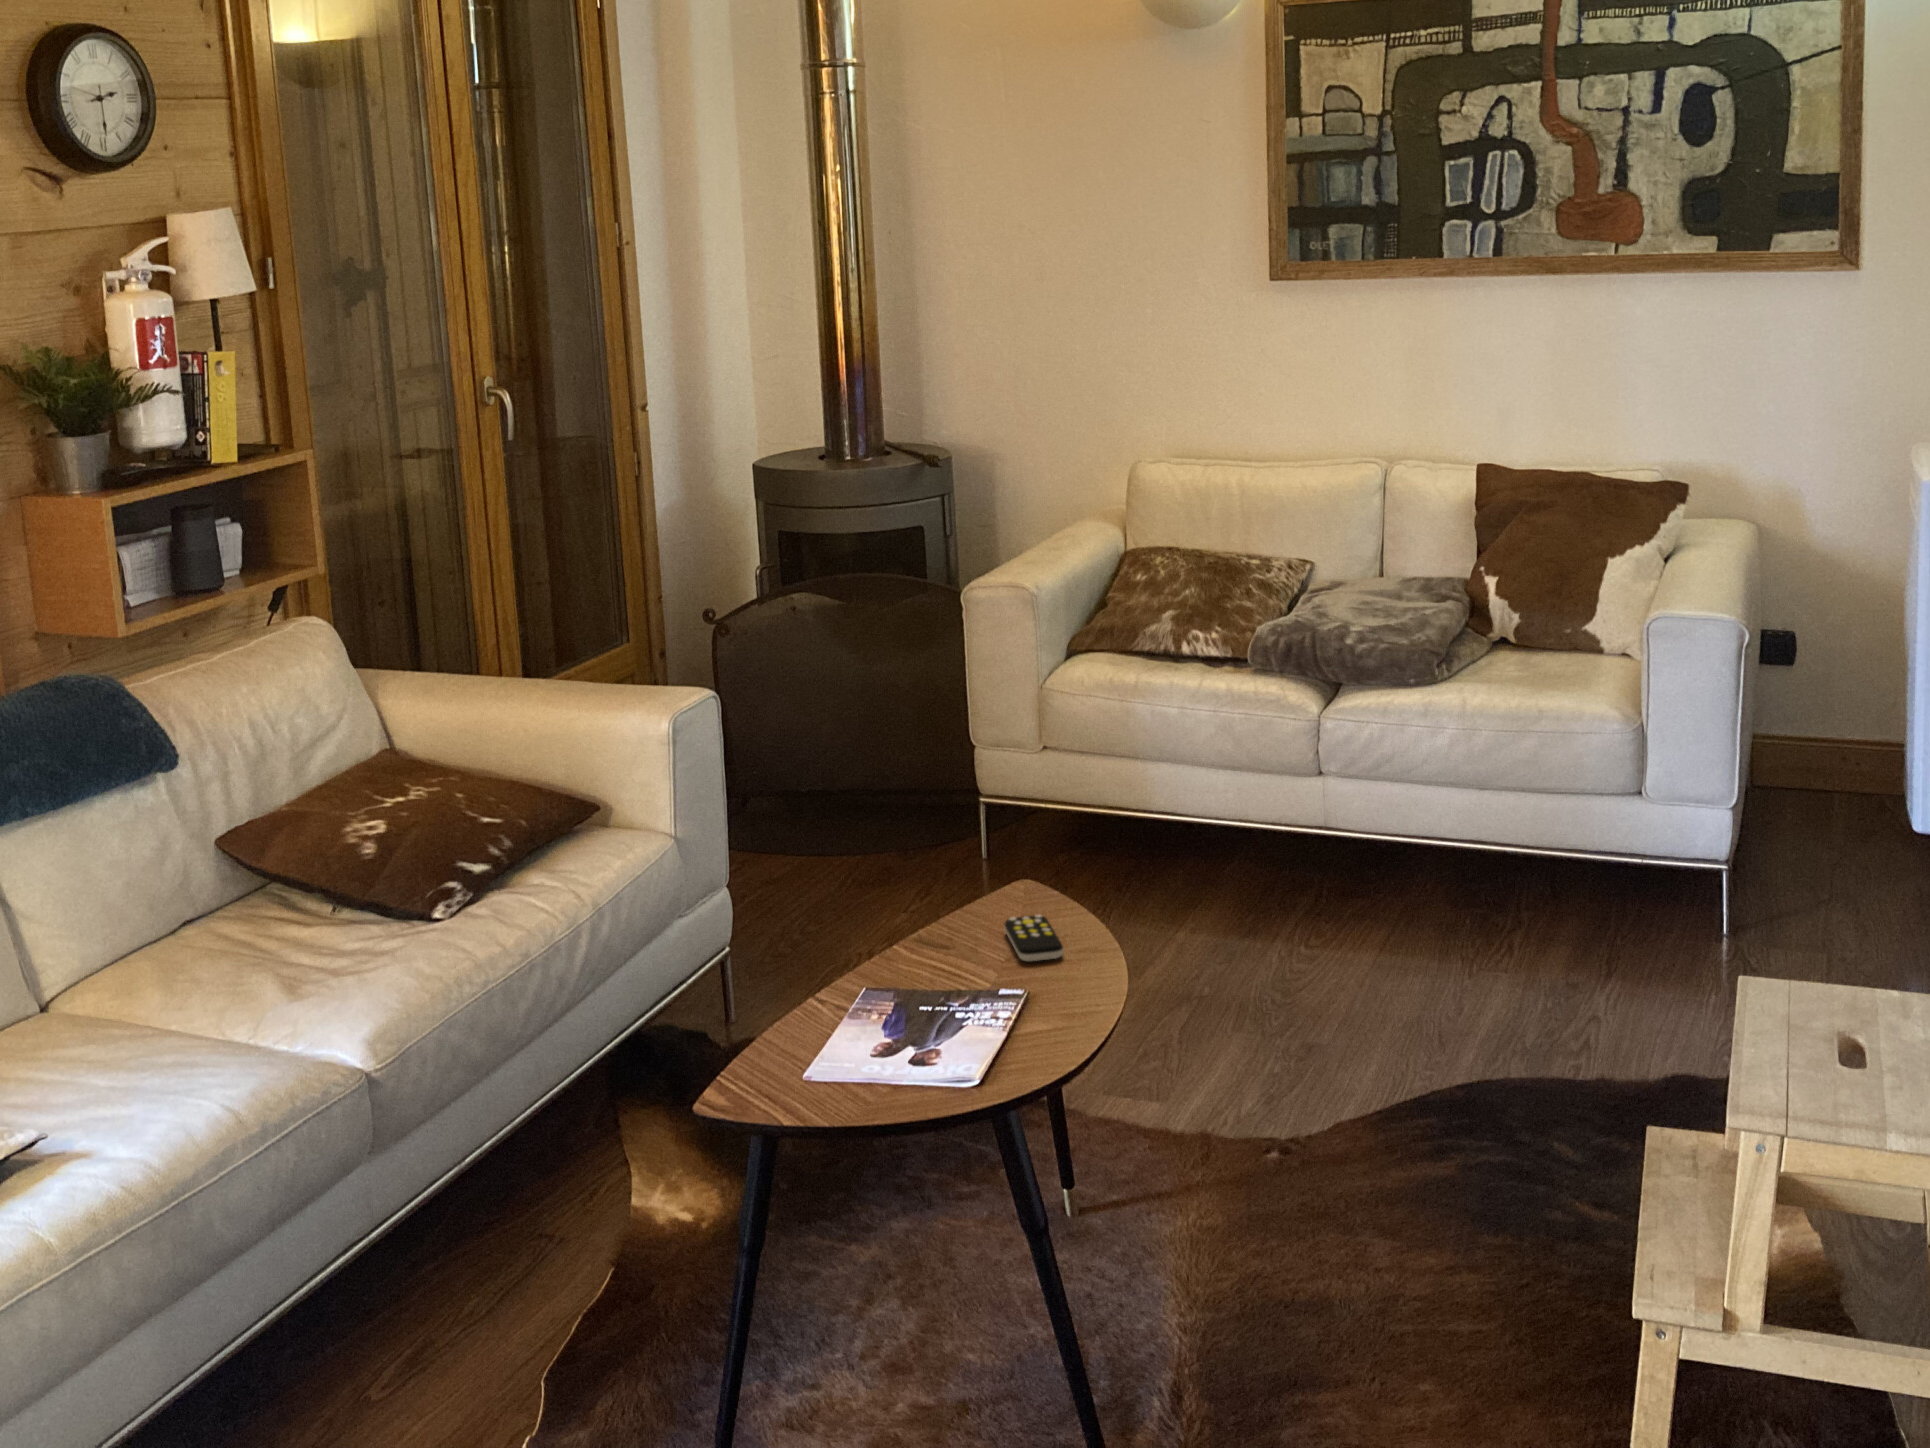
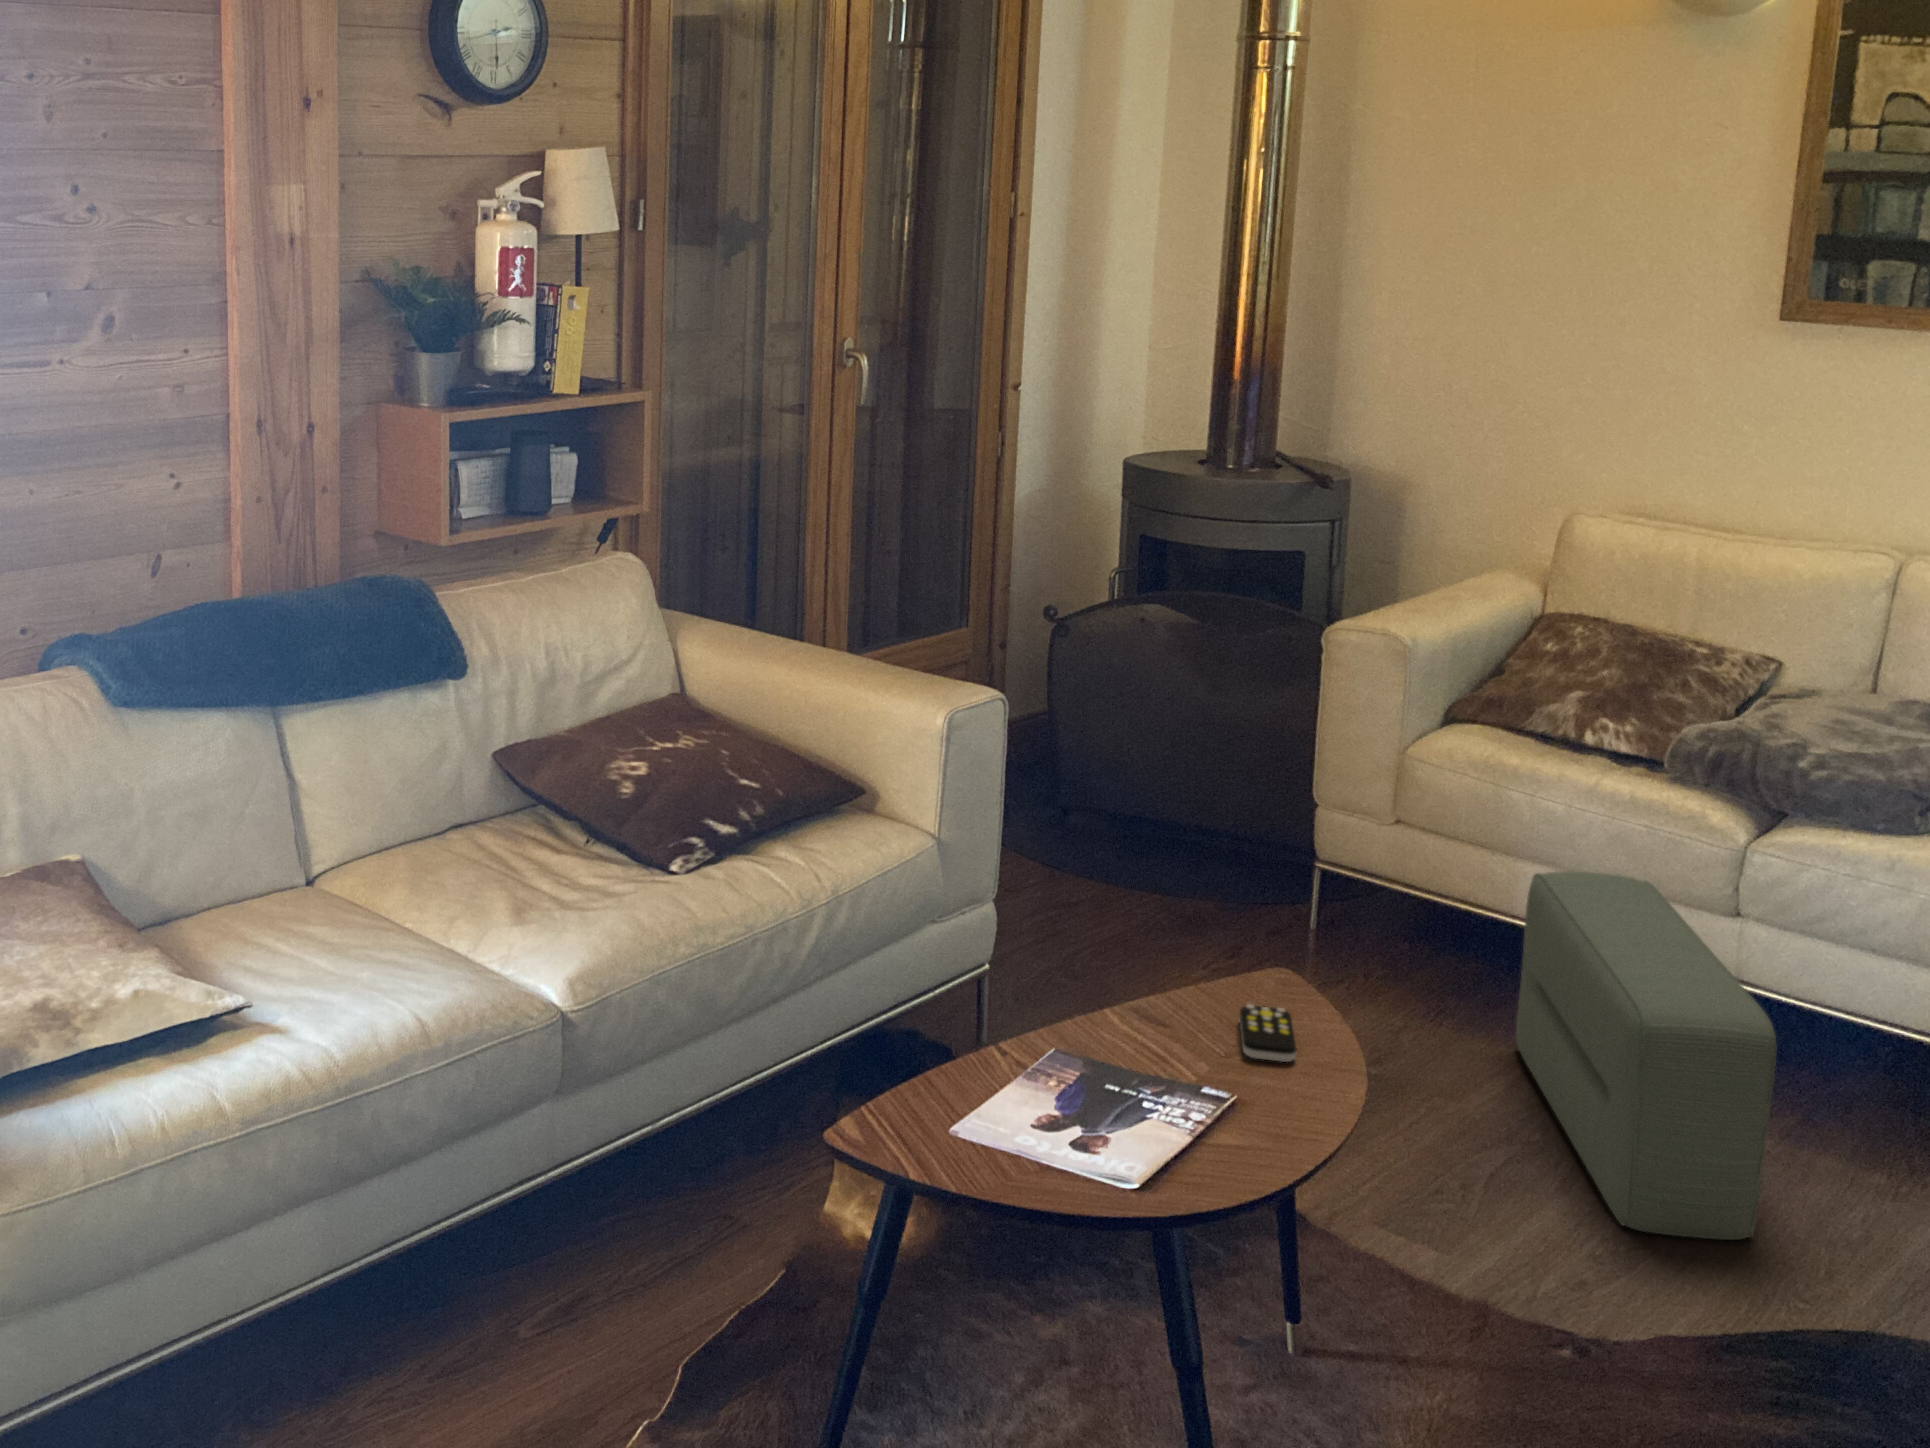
pouf: none [1171,757,1397,1044] -> present [1516,871,1777,1240]

